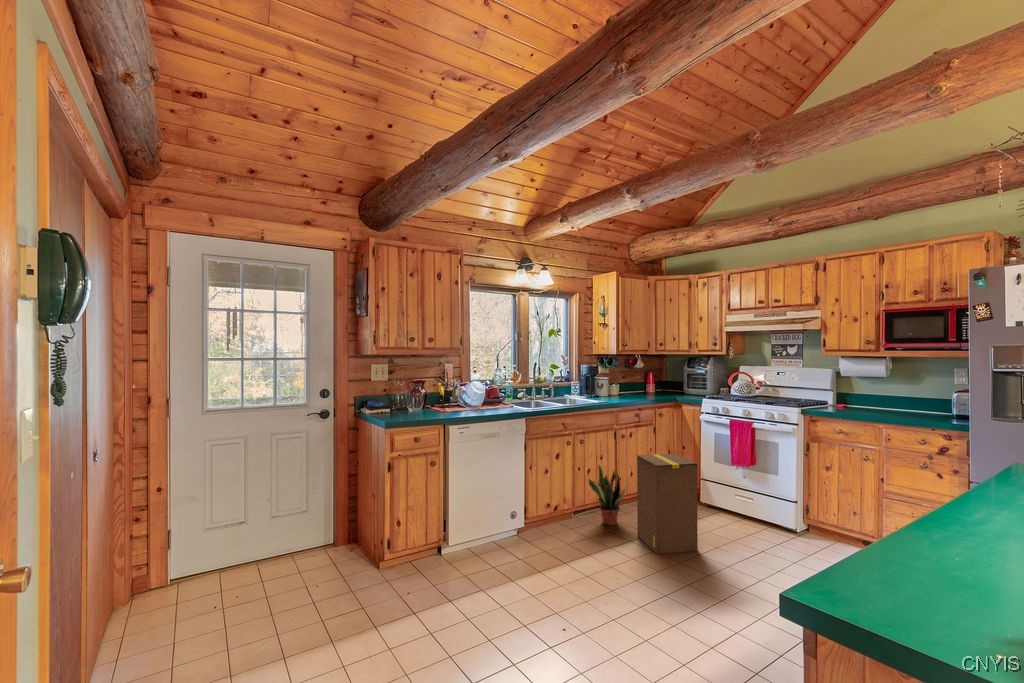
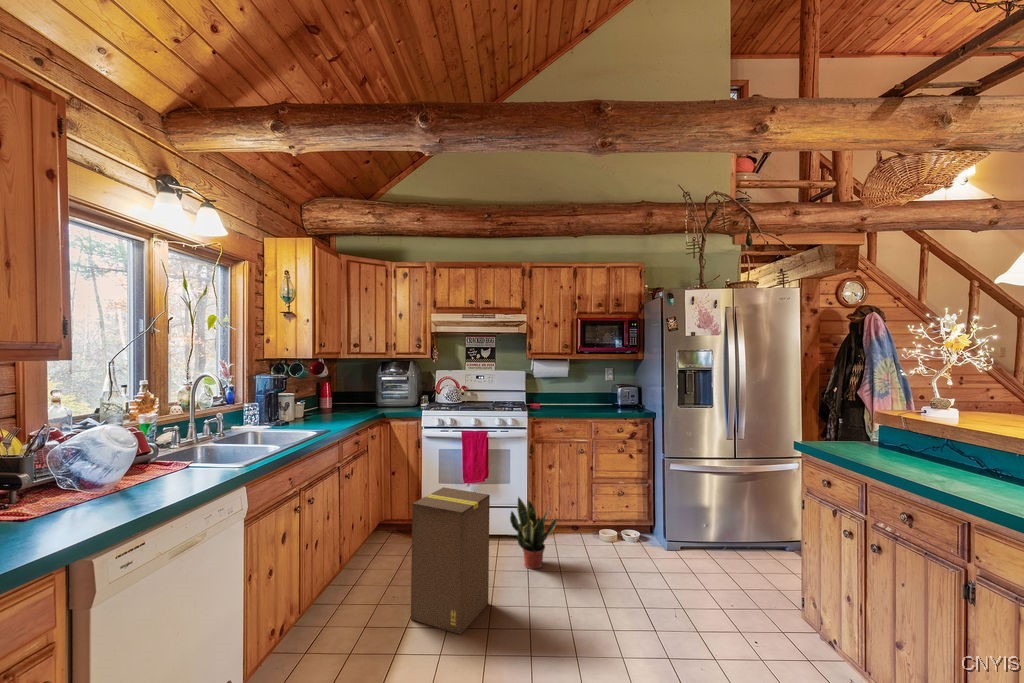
potted plant: present [589,465,629,525] -> present [510,497,556,569]

